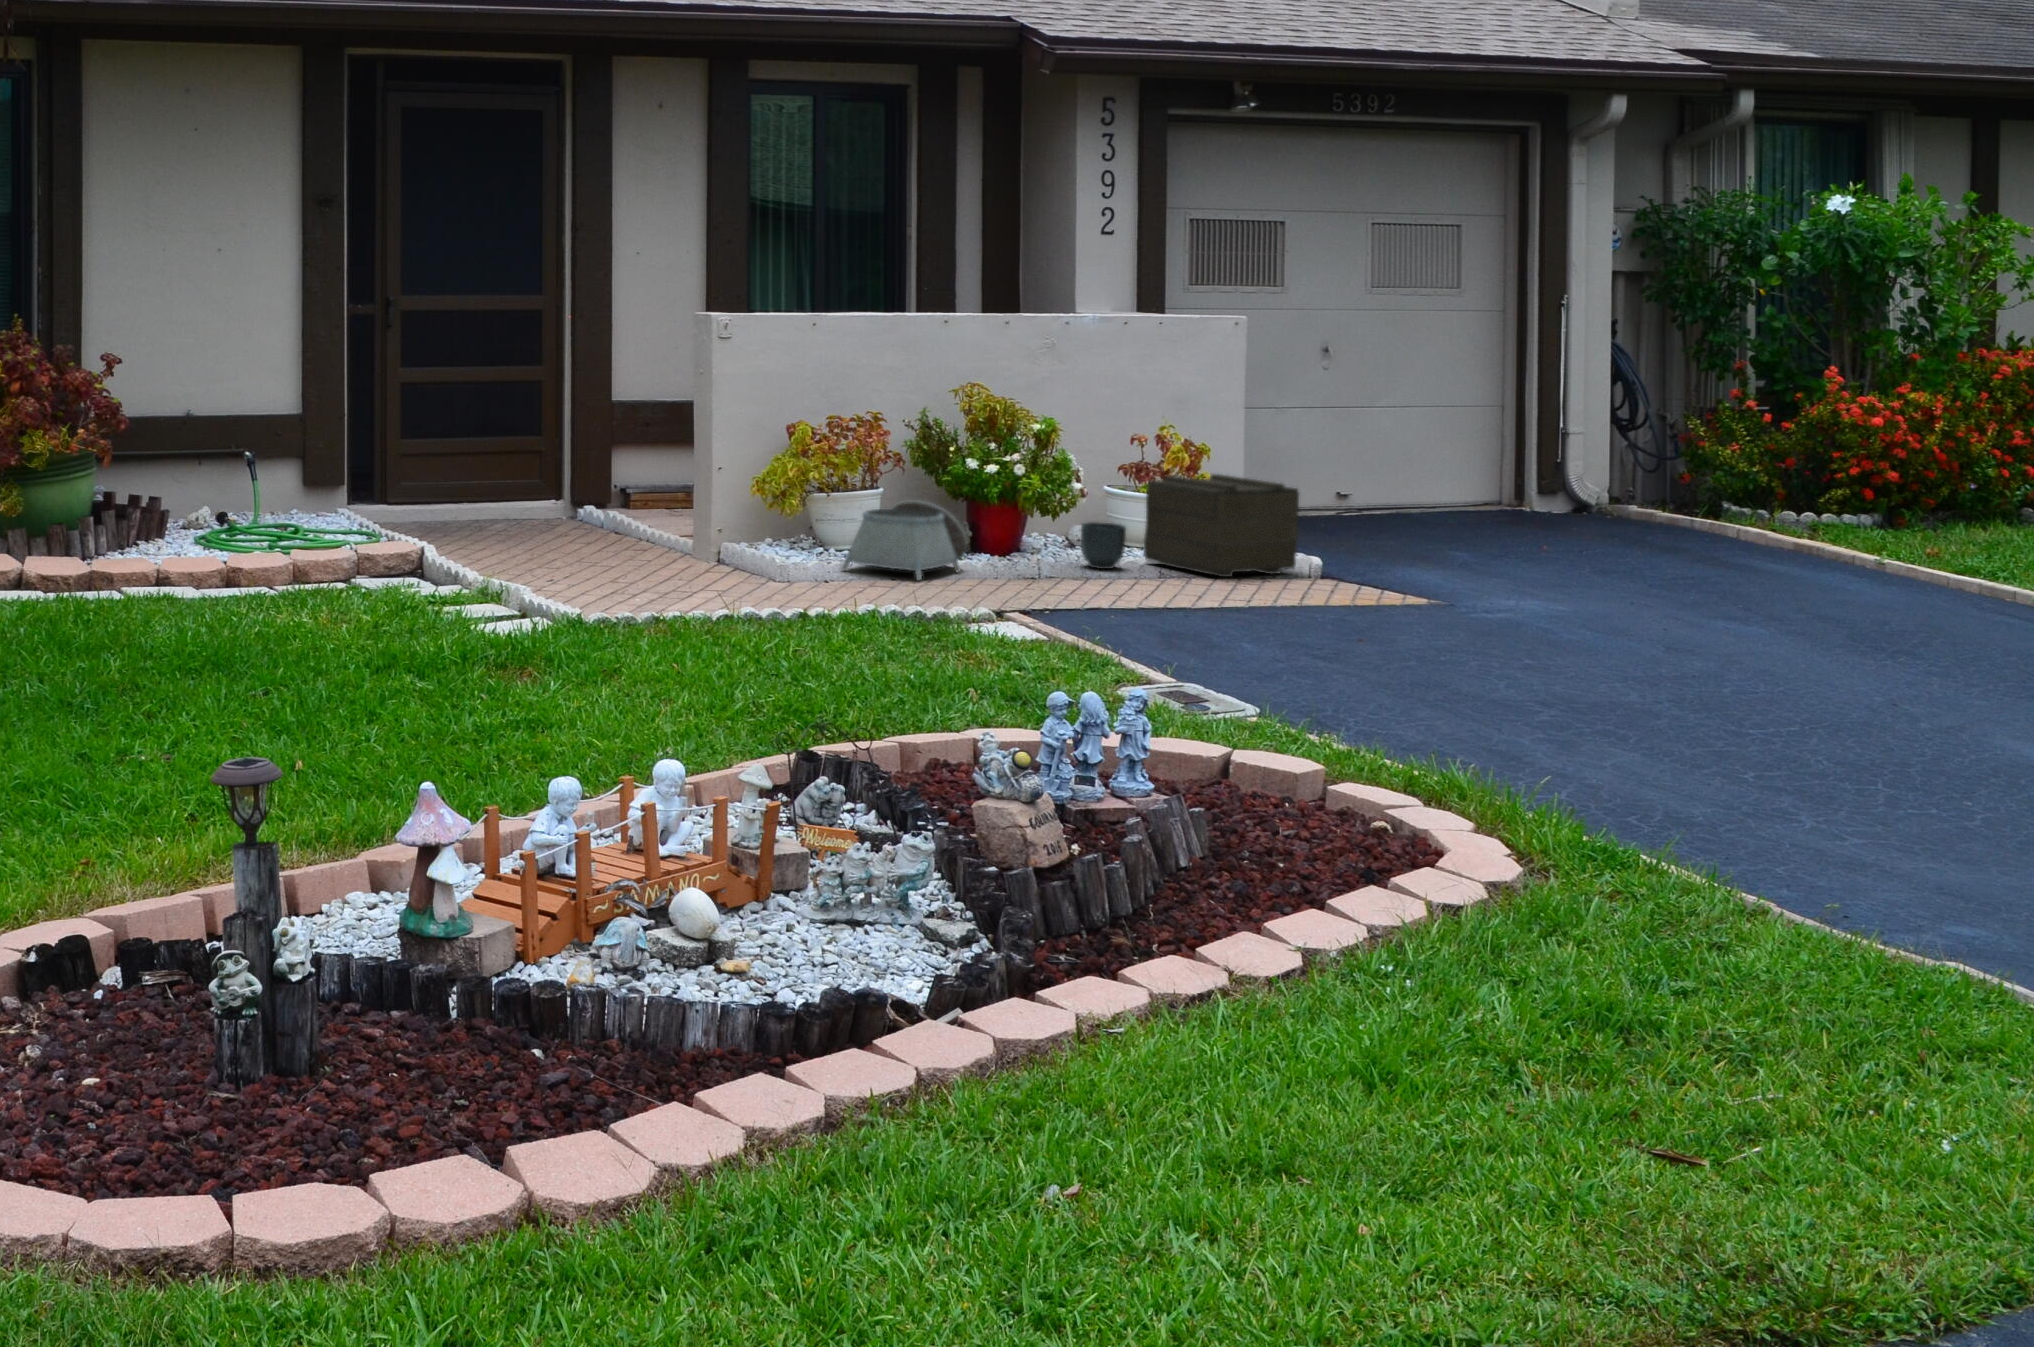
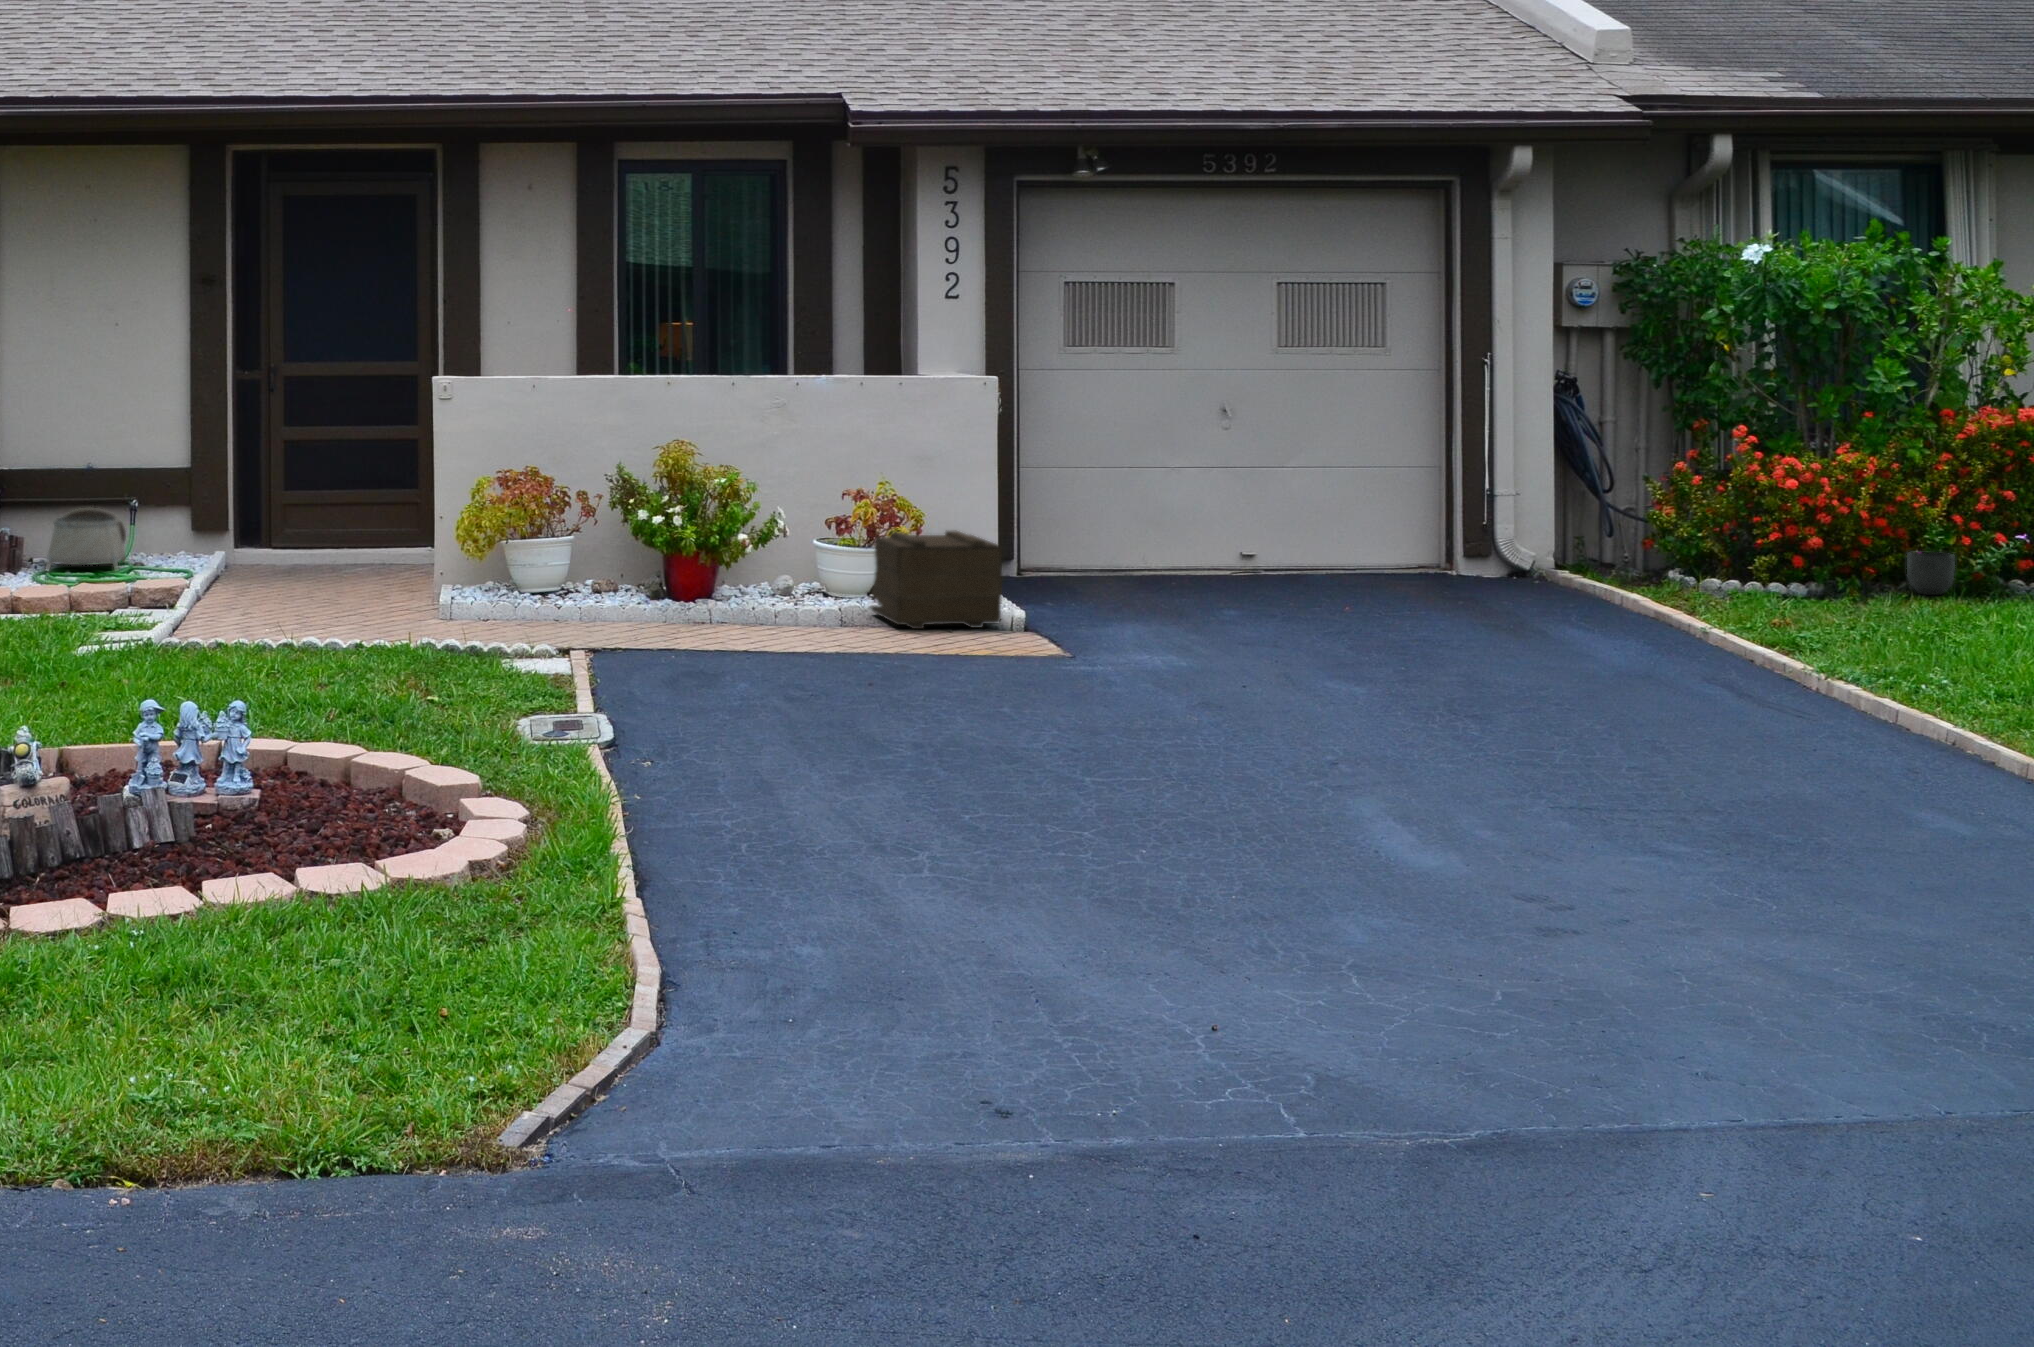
basket: present [842,500,967,580] -> present [45,508,126,571]
planter: present [1081,522,1126,569] -> present [1907,551,1955,595]

